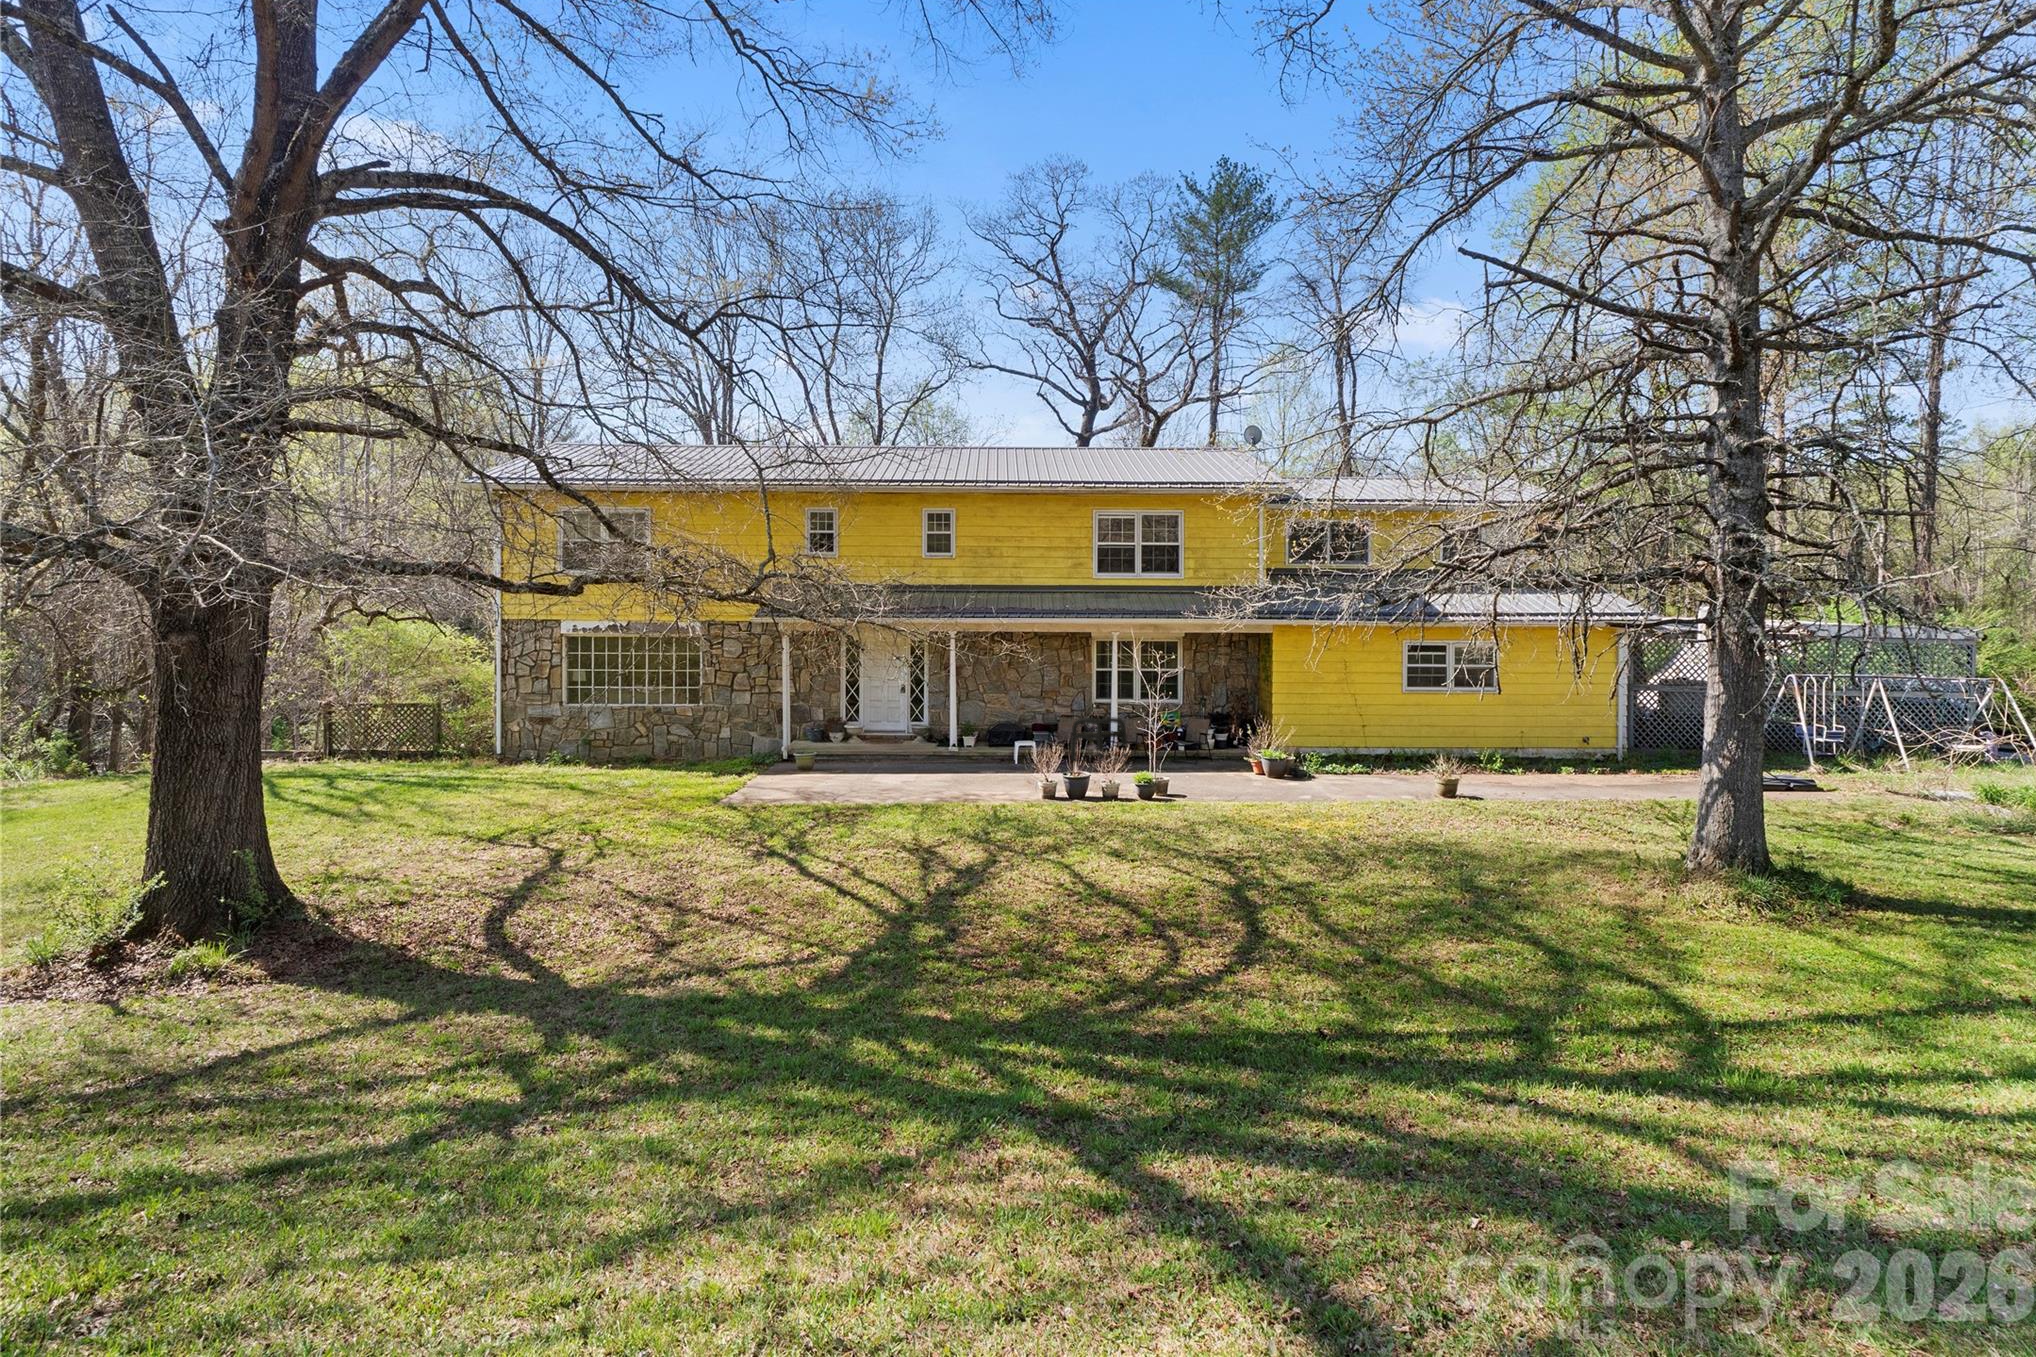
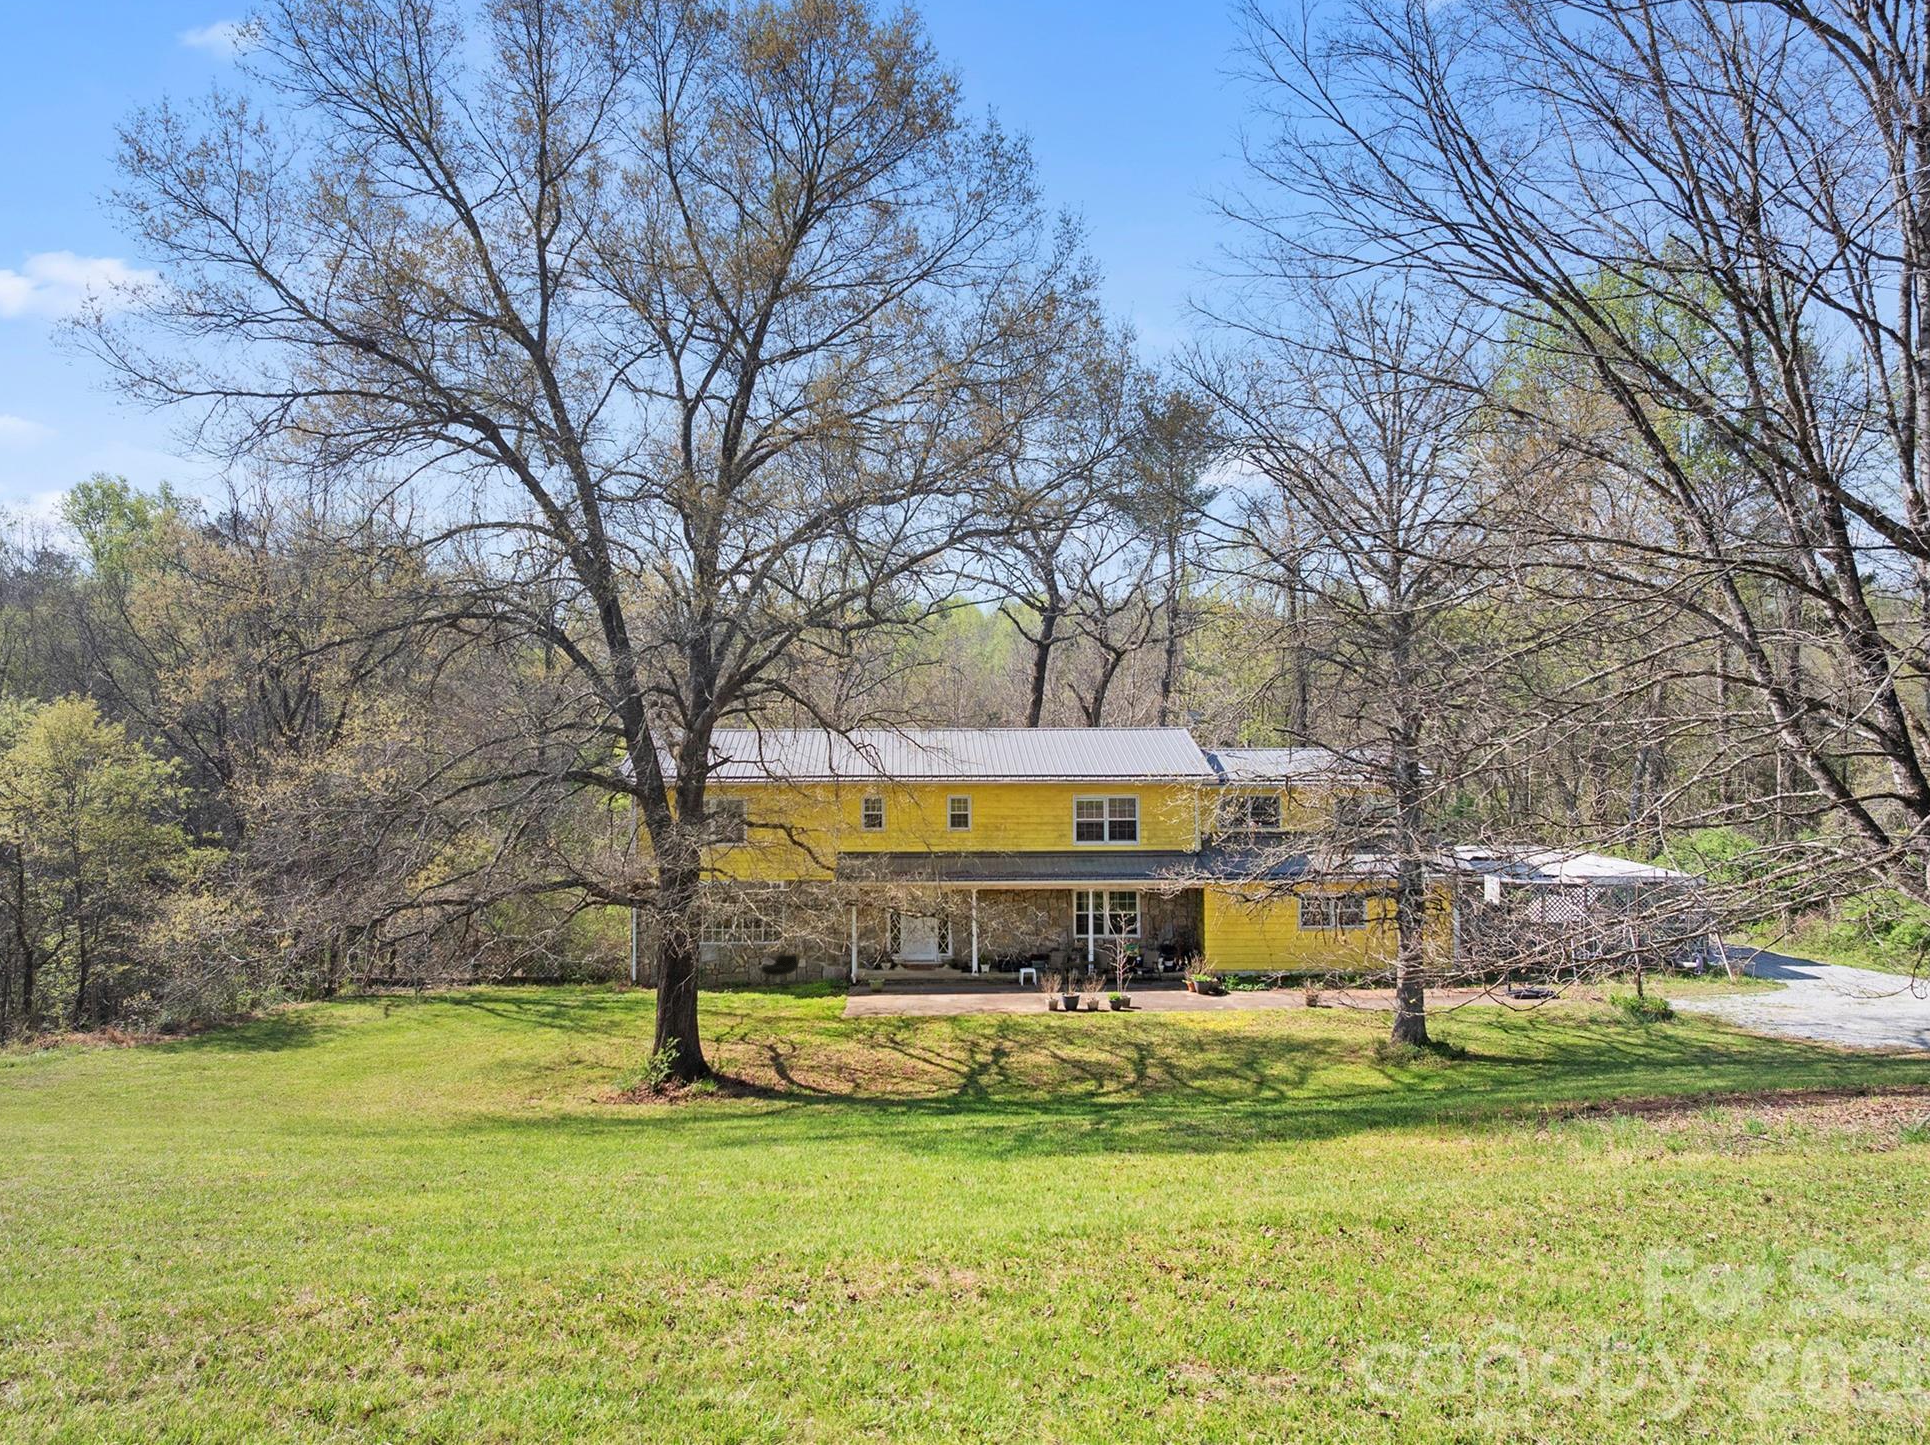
lounge chair: none [656,719,711,759] -> present [761,955,798,983]

